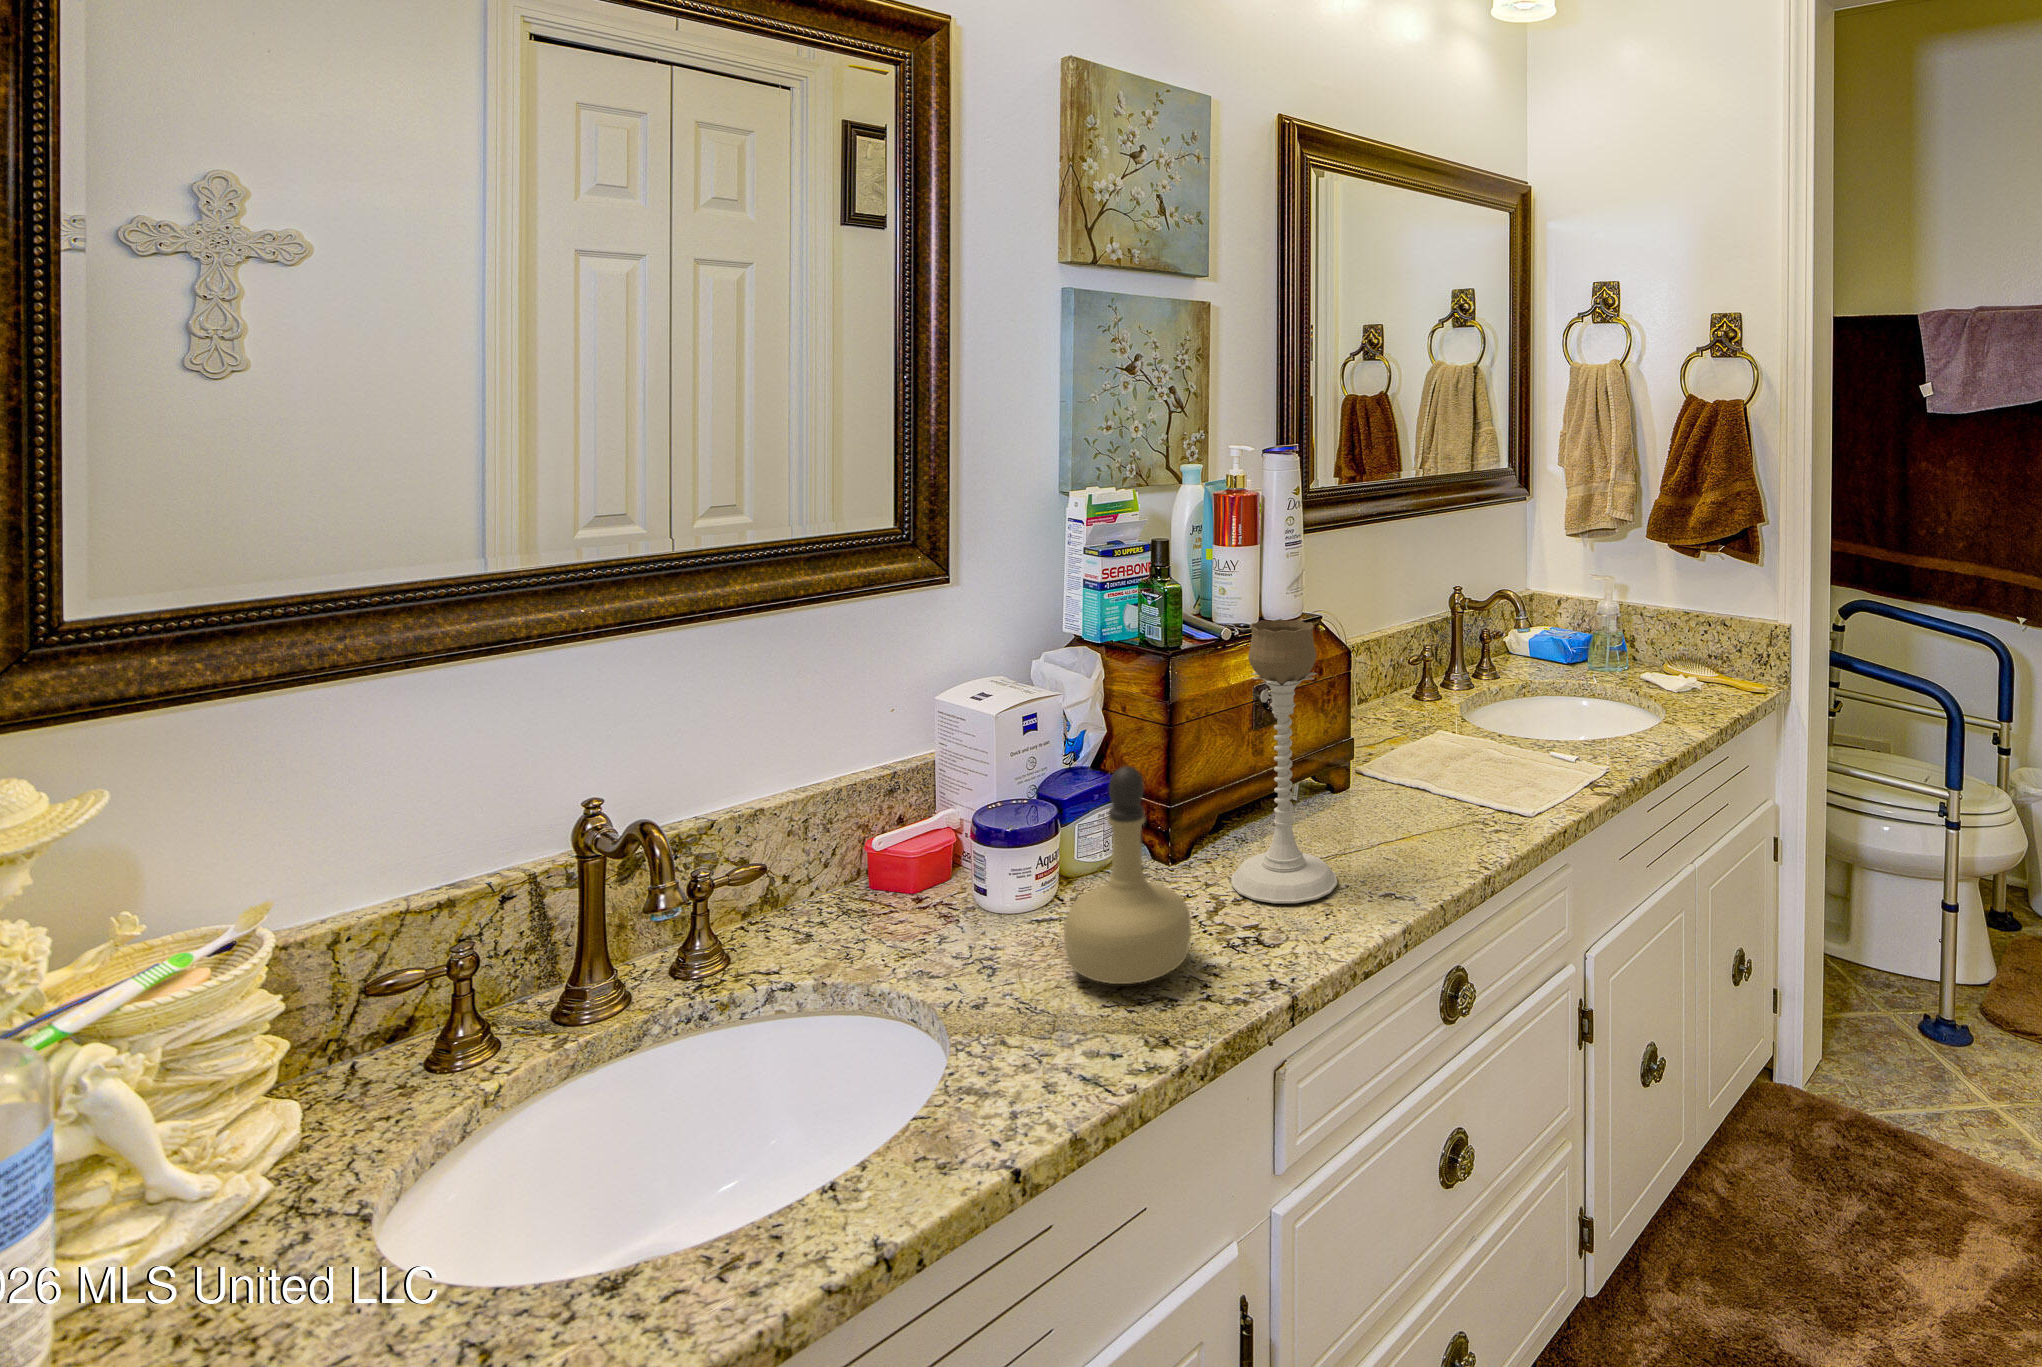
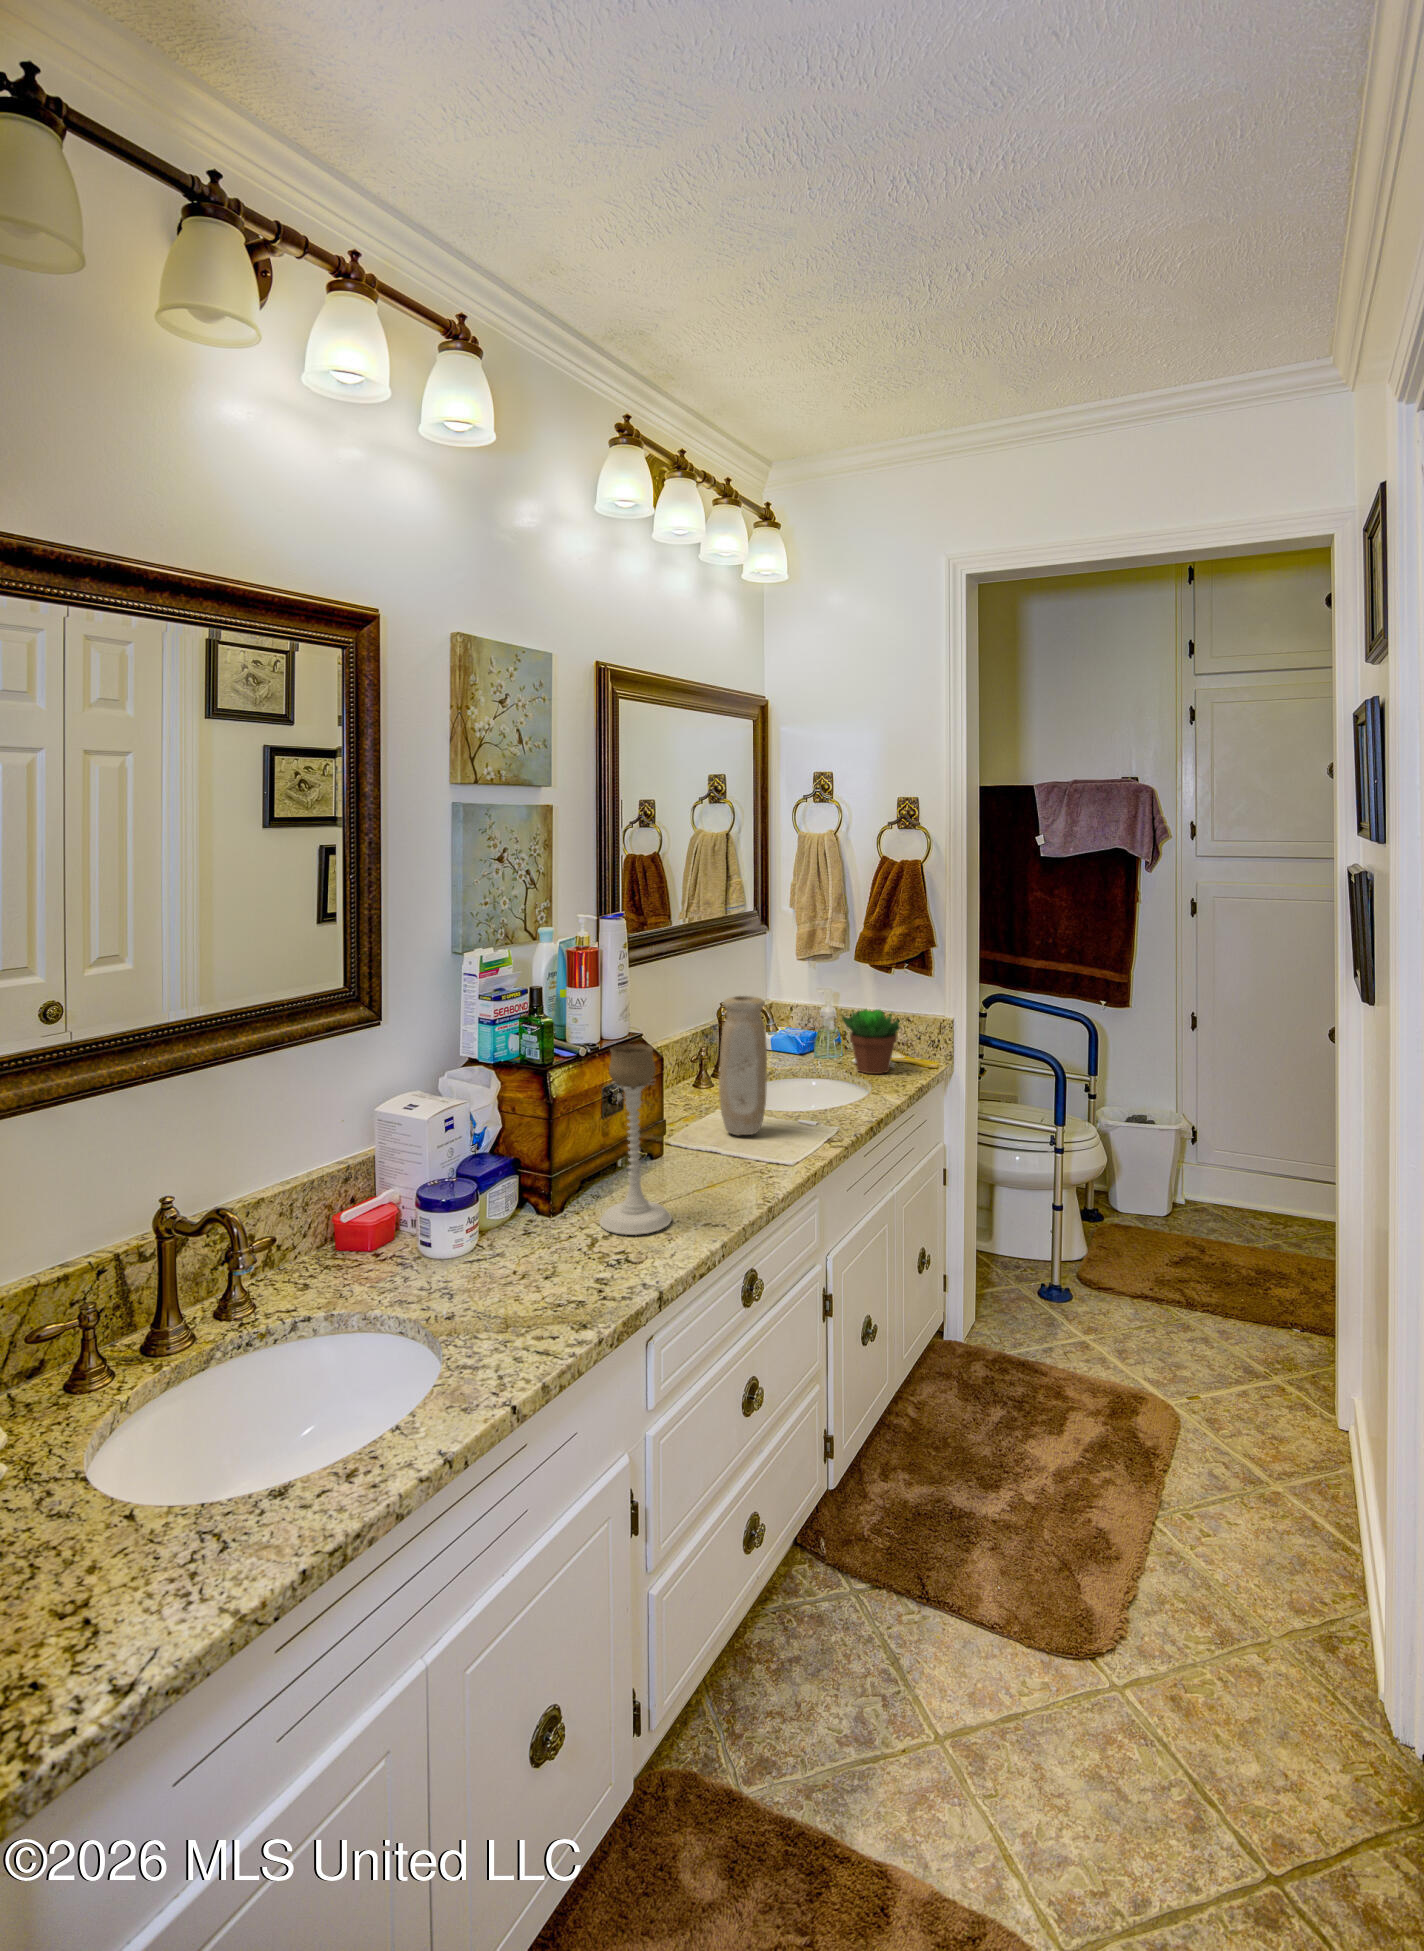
vase: none [1432,568,1500,768] -> present [719,996,767,1135]
succulent plant: none [1619,599,1708,695] -> present [842,1009,900,1074]
perfume bottle: present [1064,766,1191,984] -> none [502,1152,588,1294]

